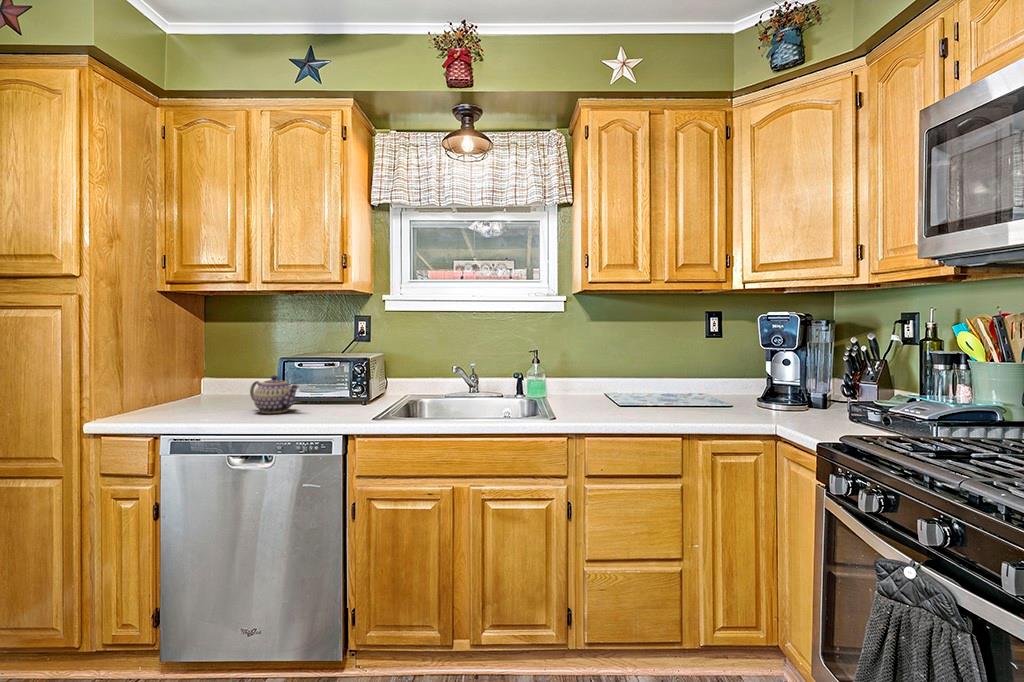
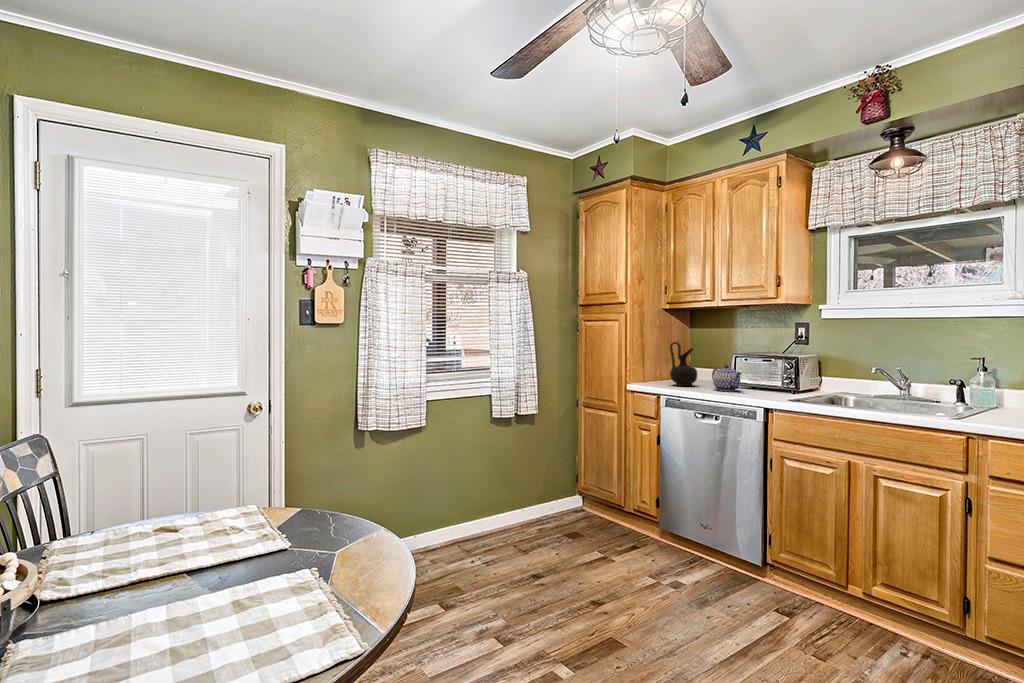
ceramic jug: none [175,344,225,412] -> present [670,342,697,386]

